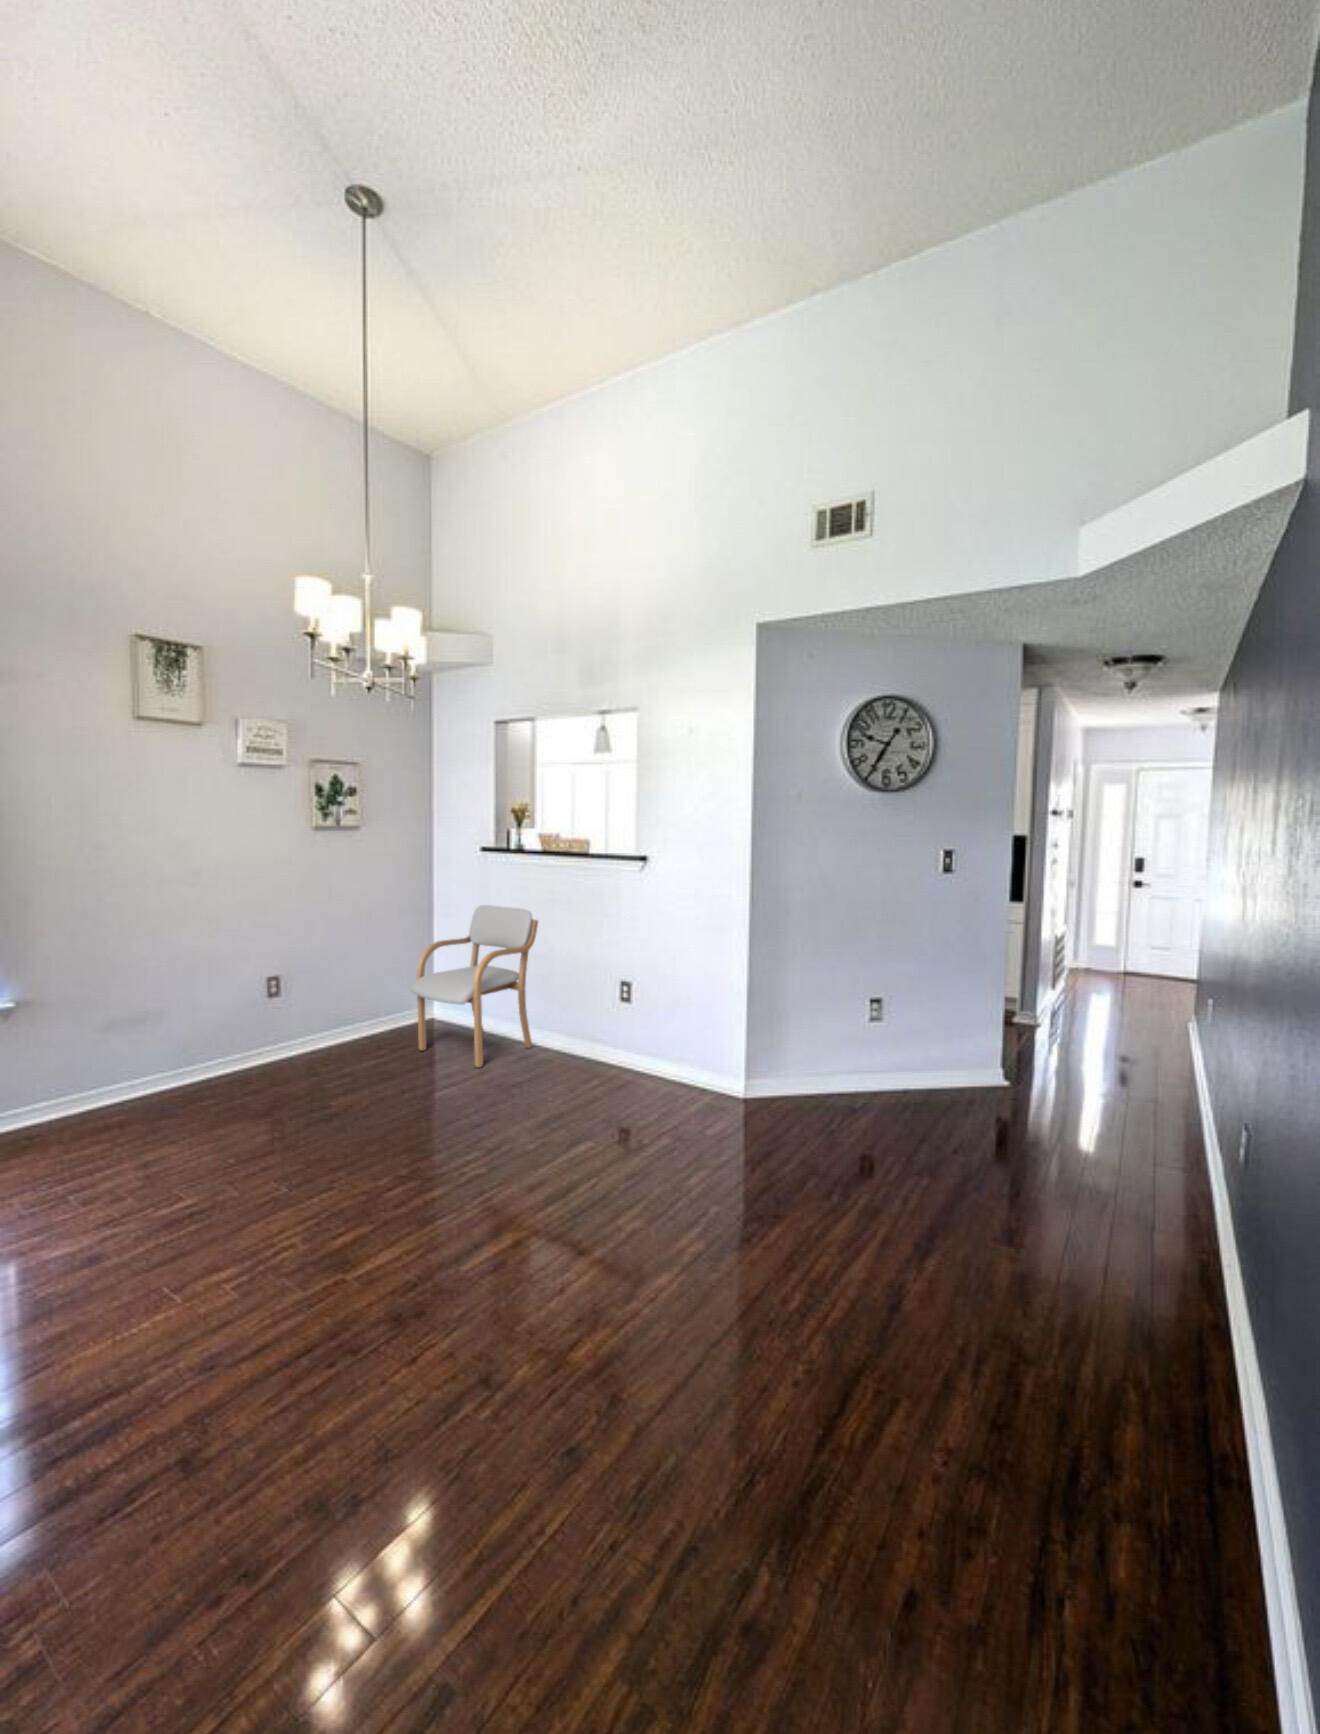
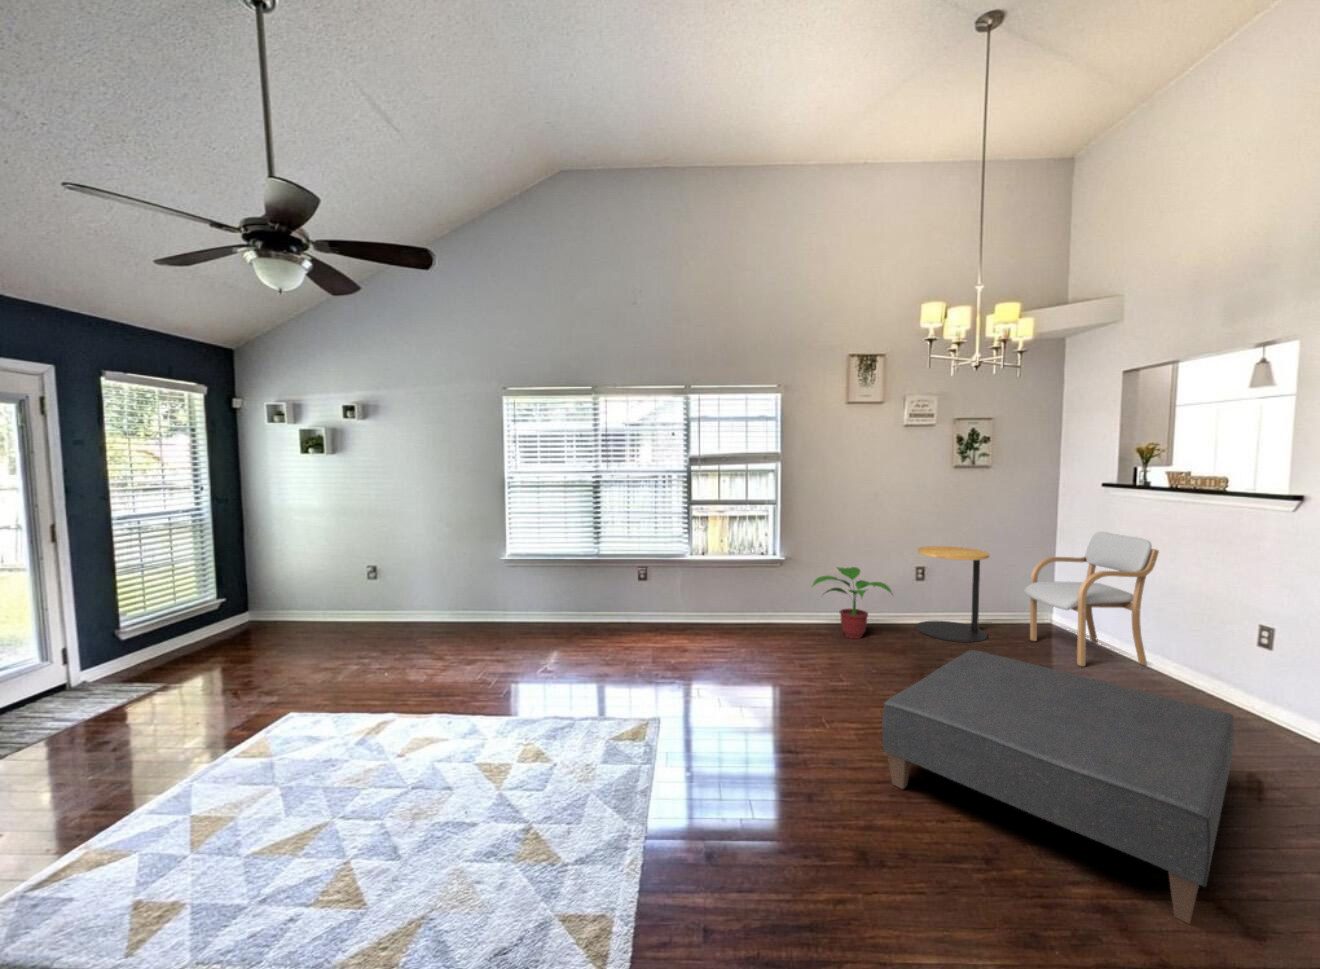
side table: none [270,944,370,1082] -> present [916,546,989,642]
potted plant: none [88,1001,244,1123] -> present [812,567,892,639]
ottoman: none [303,1079,674,1340] -> present [882,650,1234,923]

